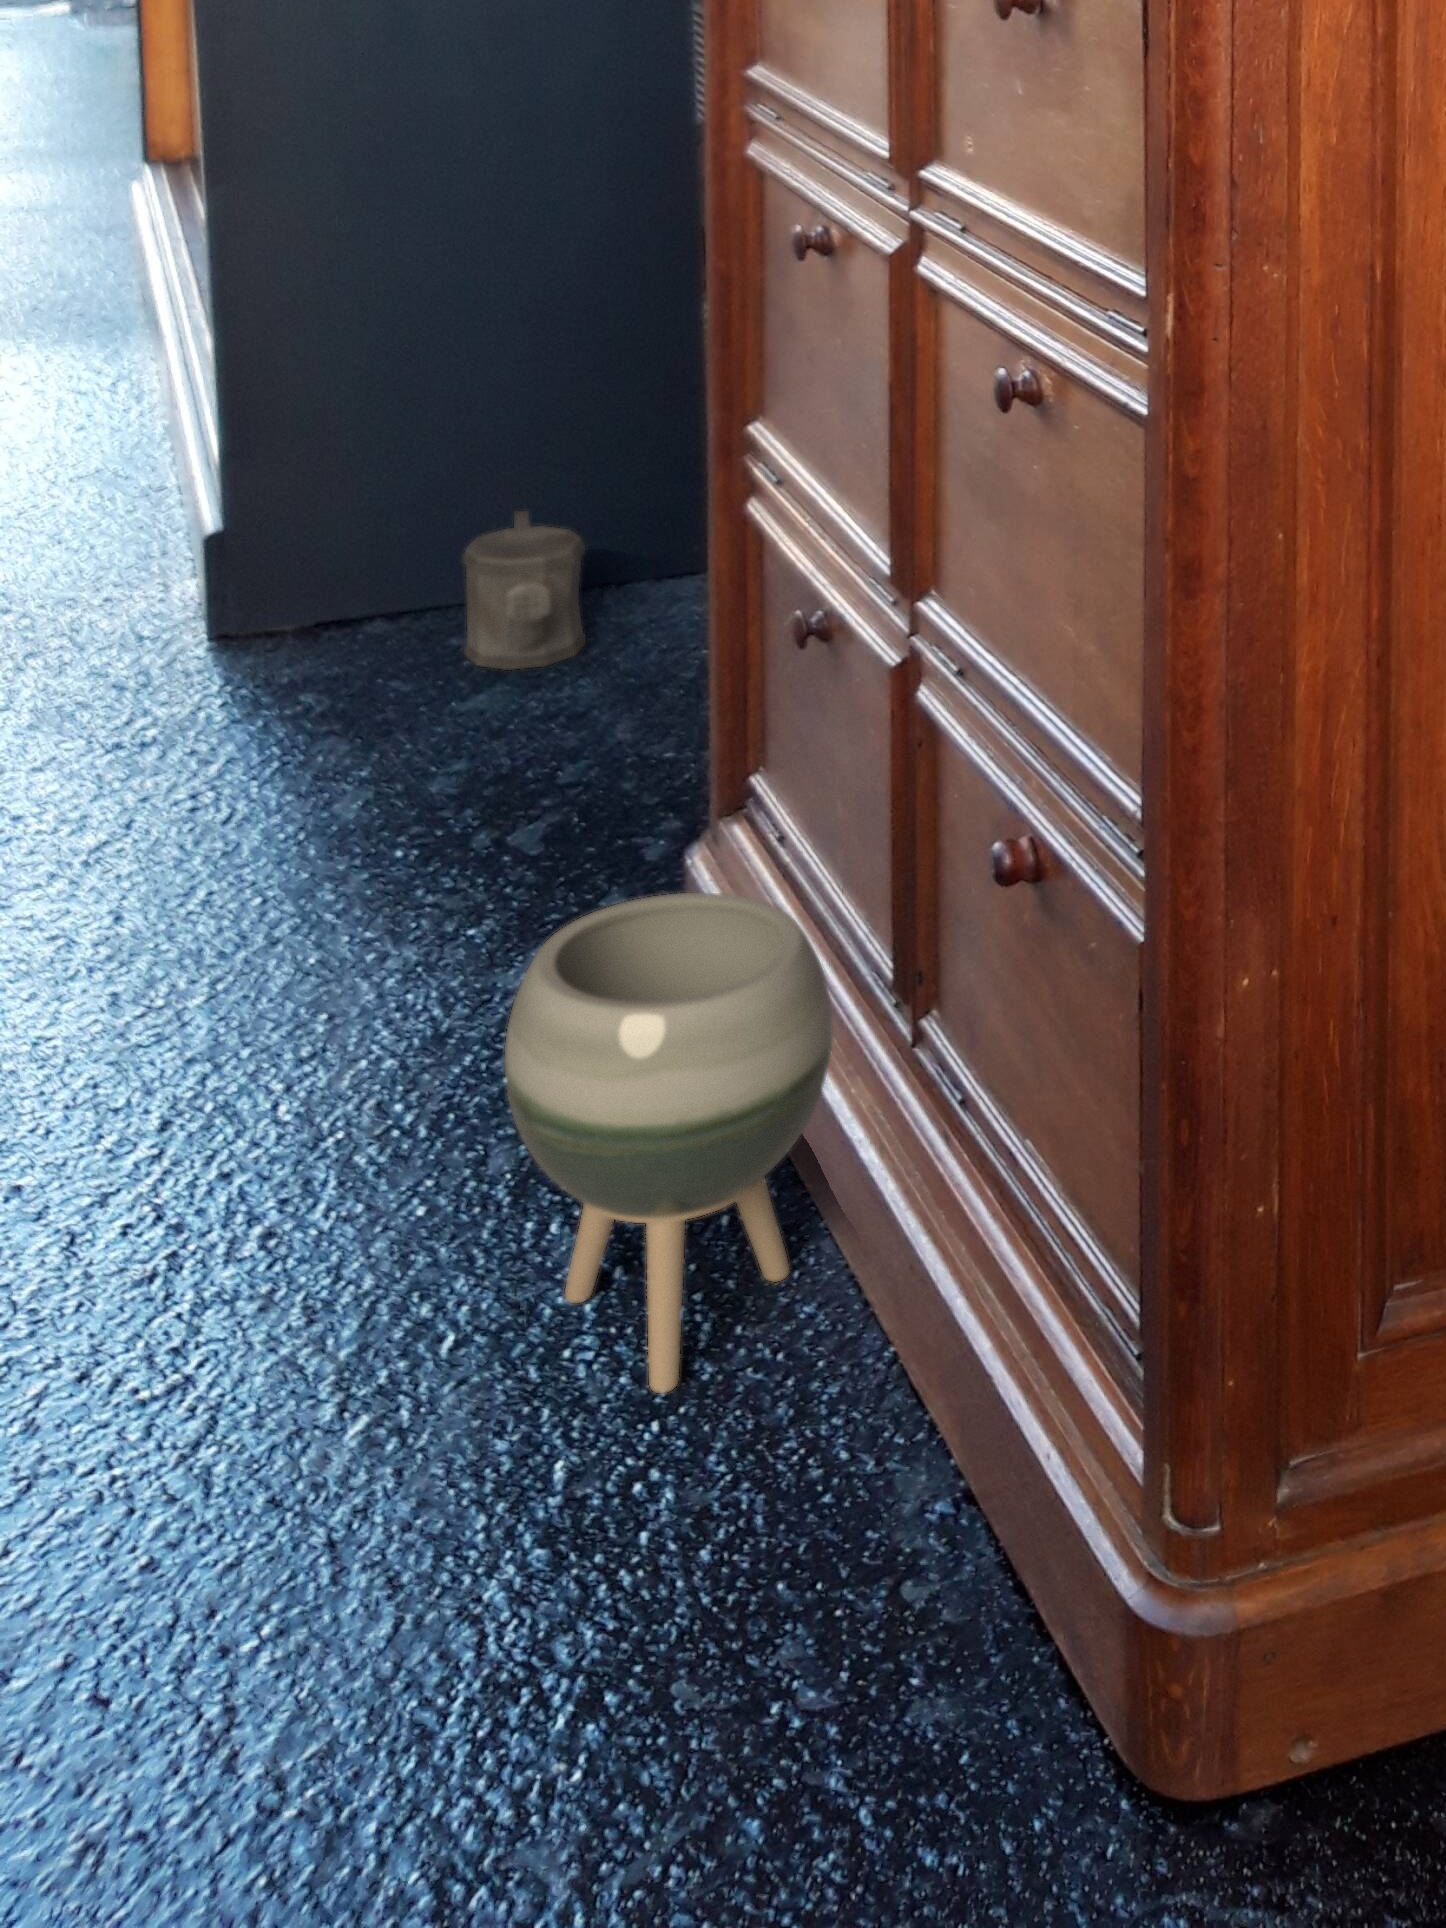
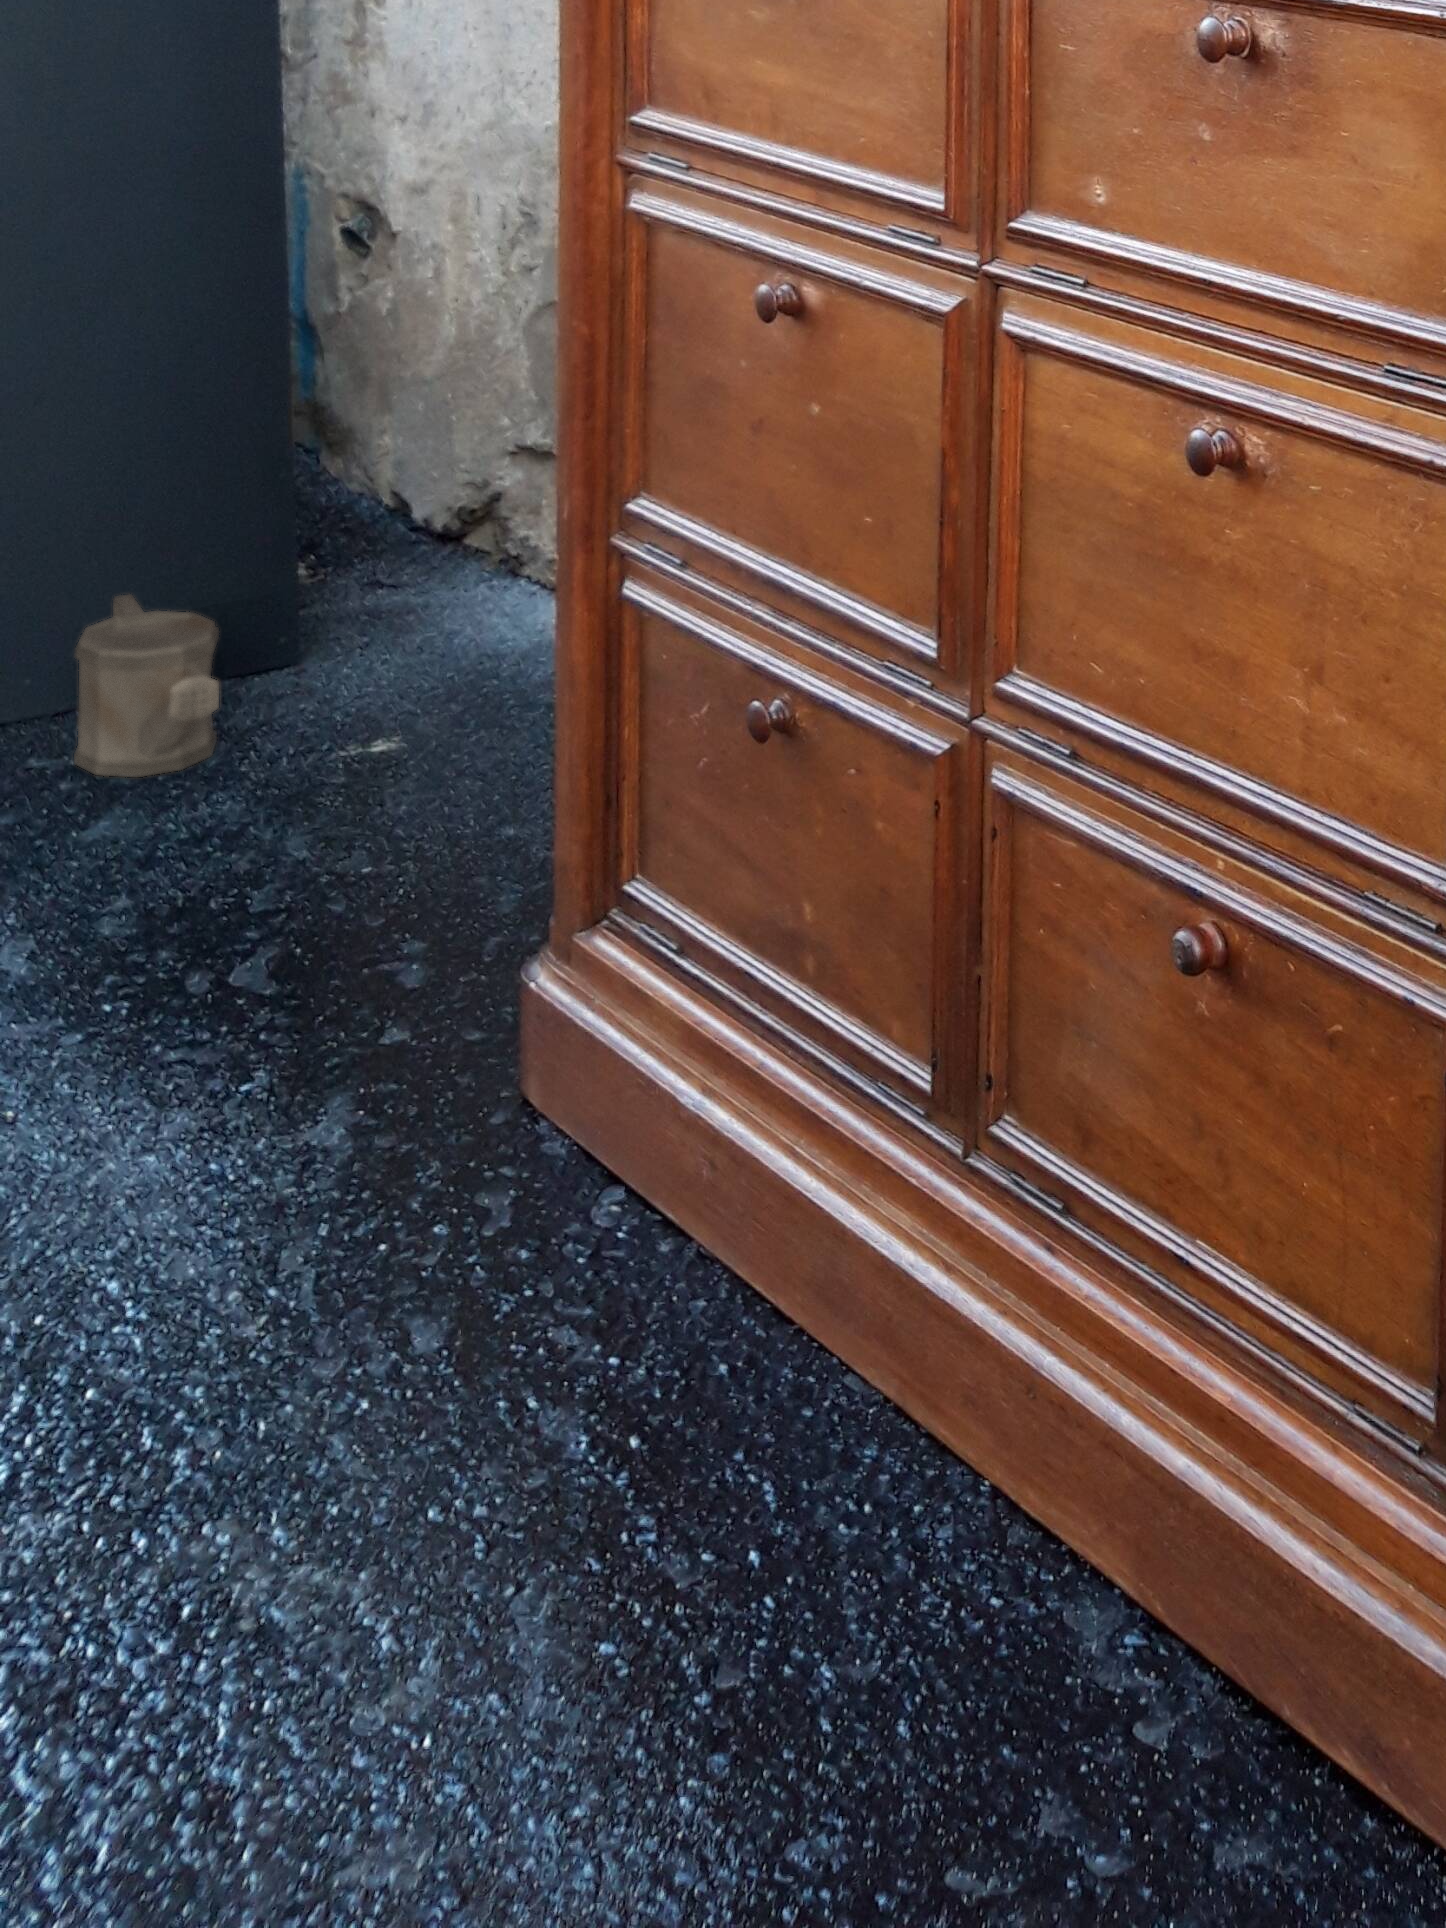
planter: present [505,893,833,1393] -> none [553,1003,913,1564]

